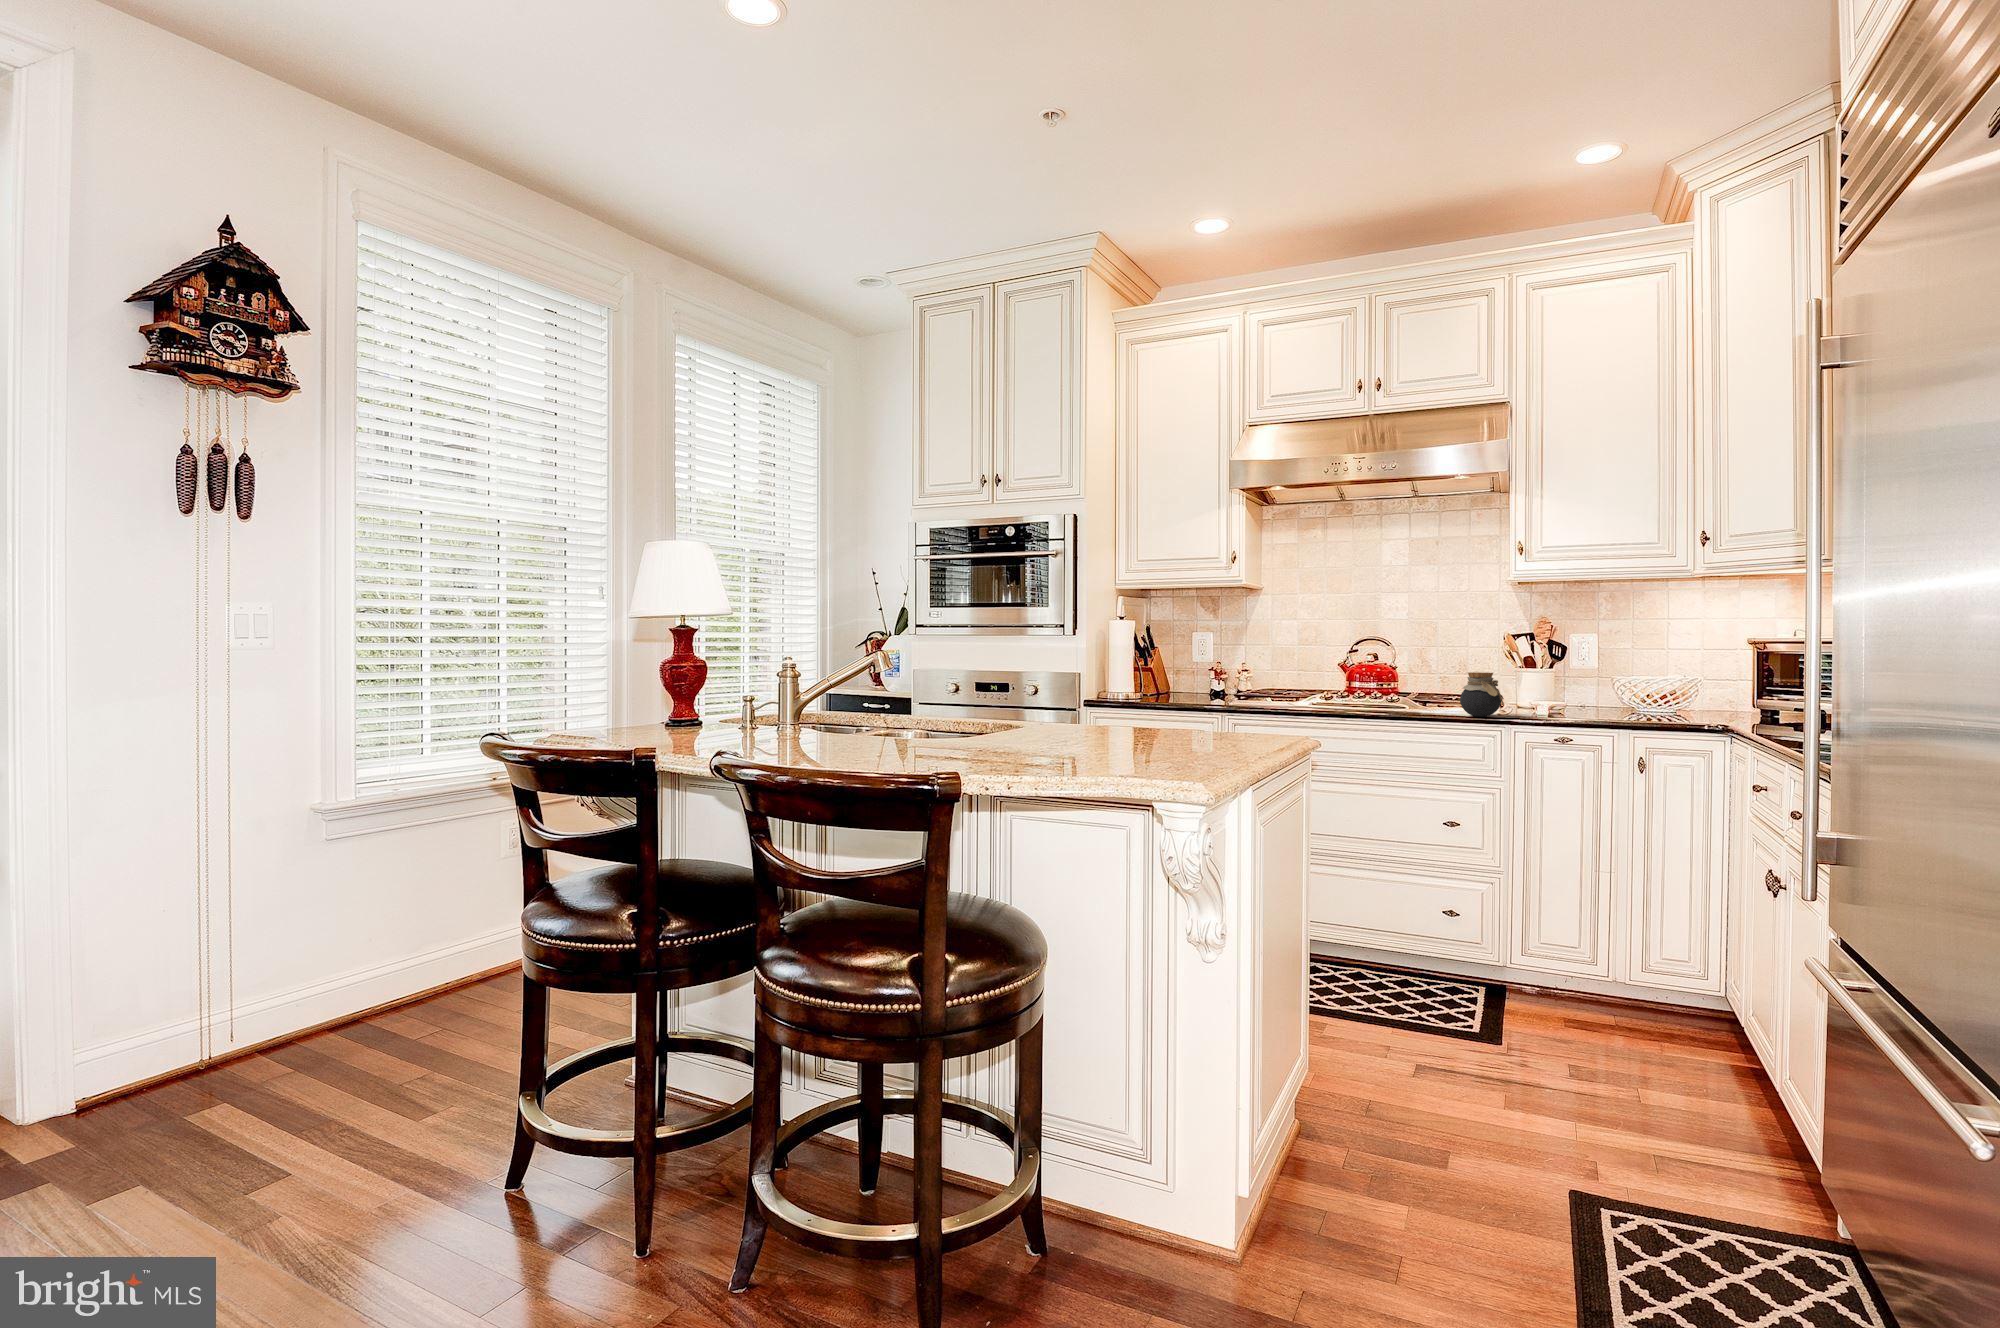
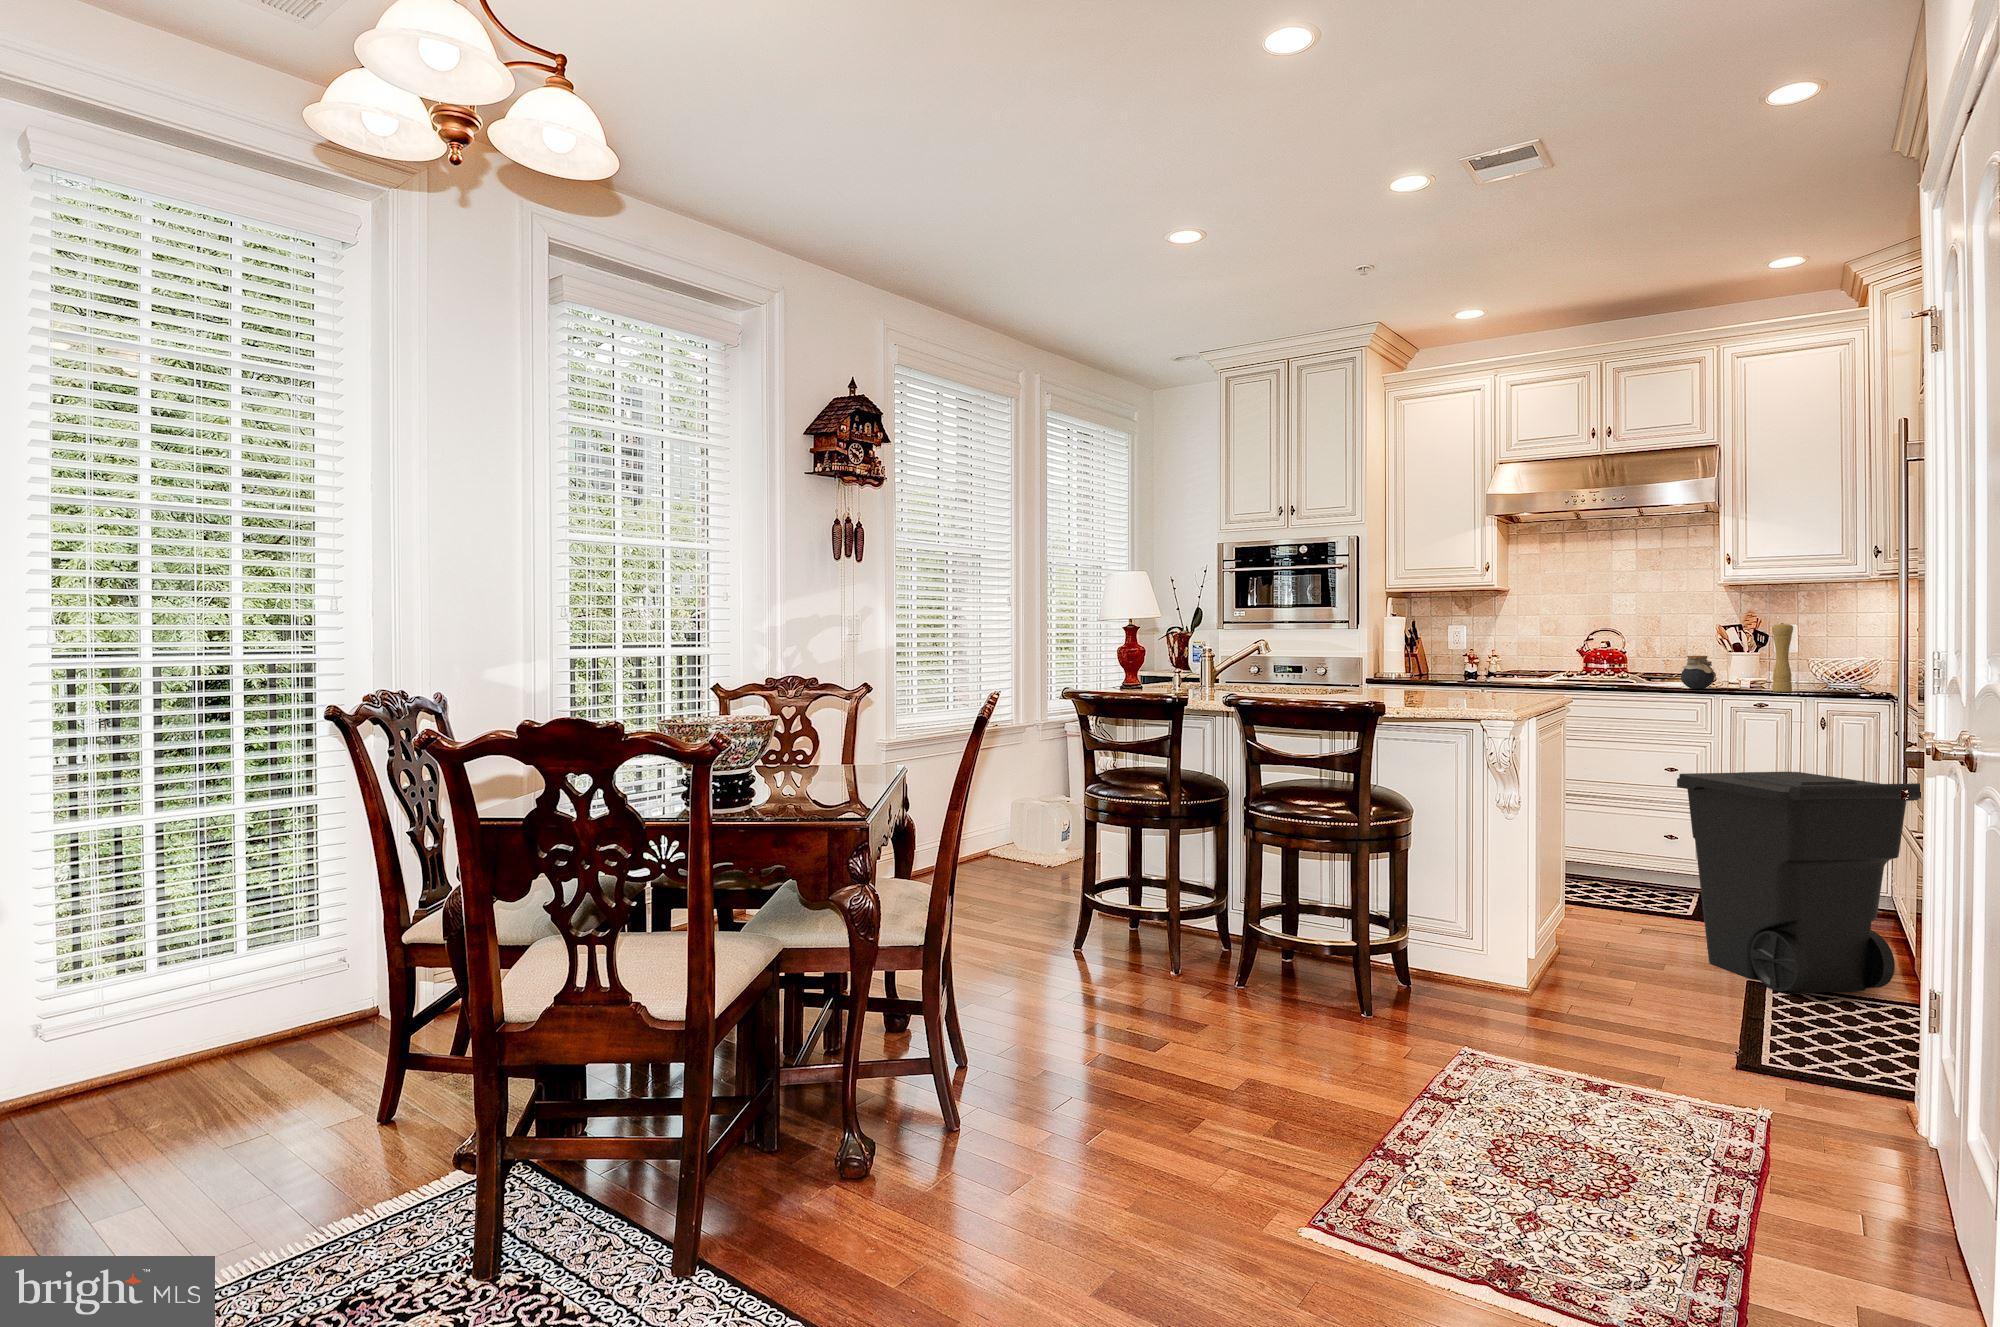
pepper mill: none [1573,630,1599,722] -> present [1772,623,1793,692]
trash can: none [1441,853,1836,1237] -> present [1677,772,1921,993]

